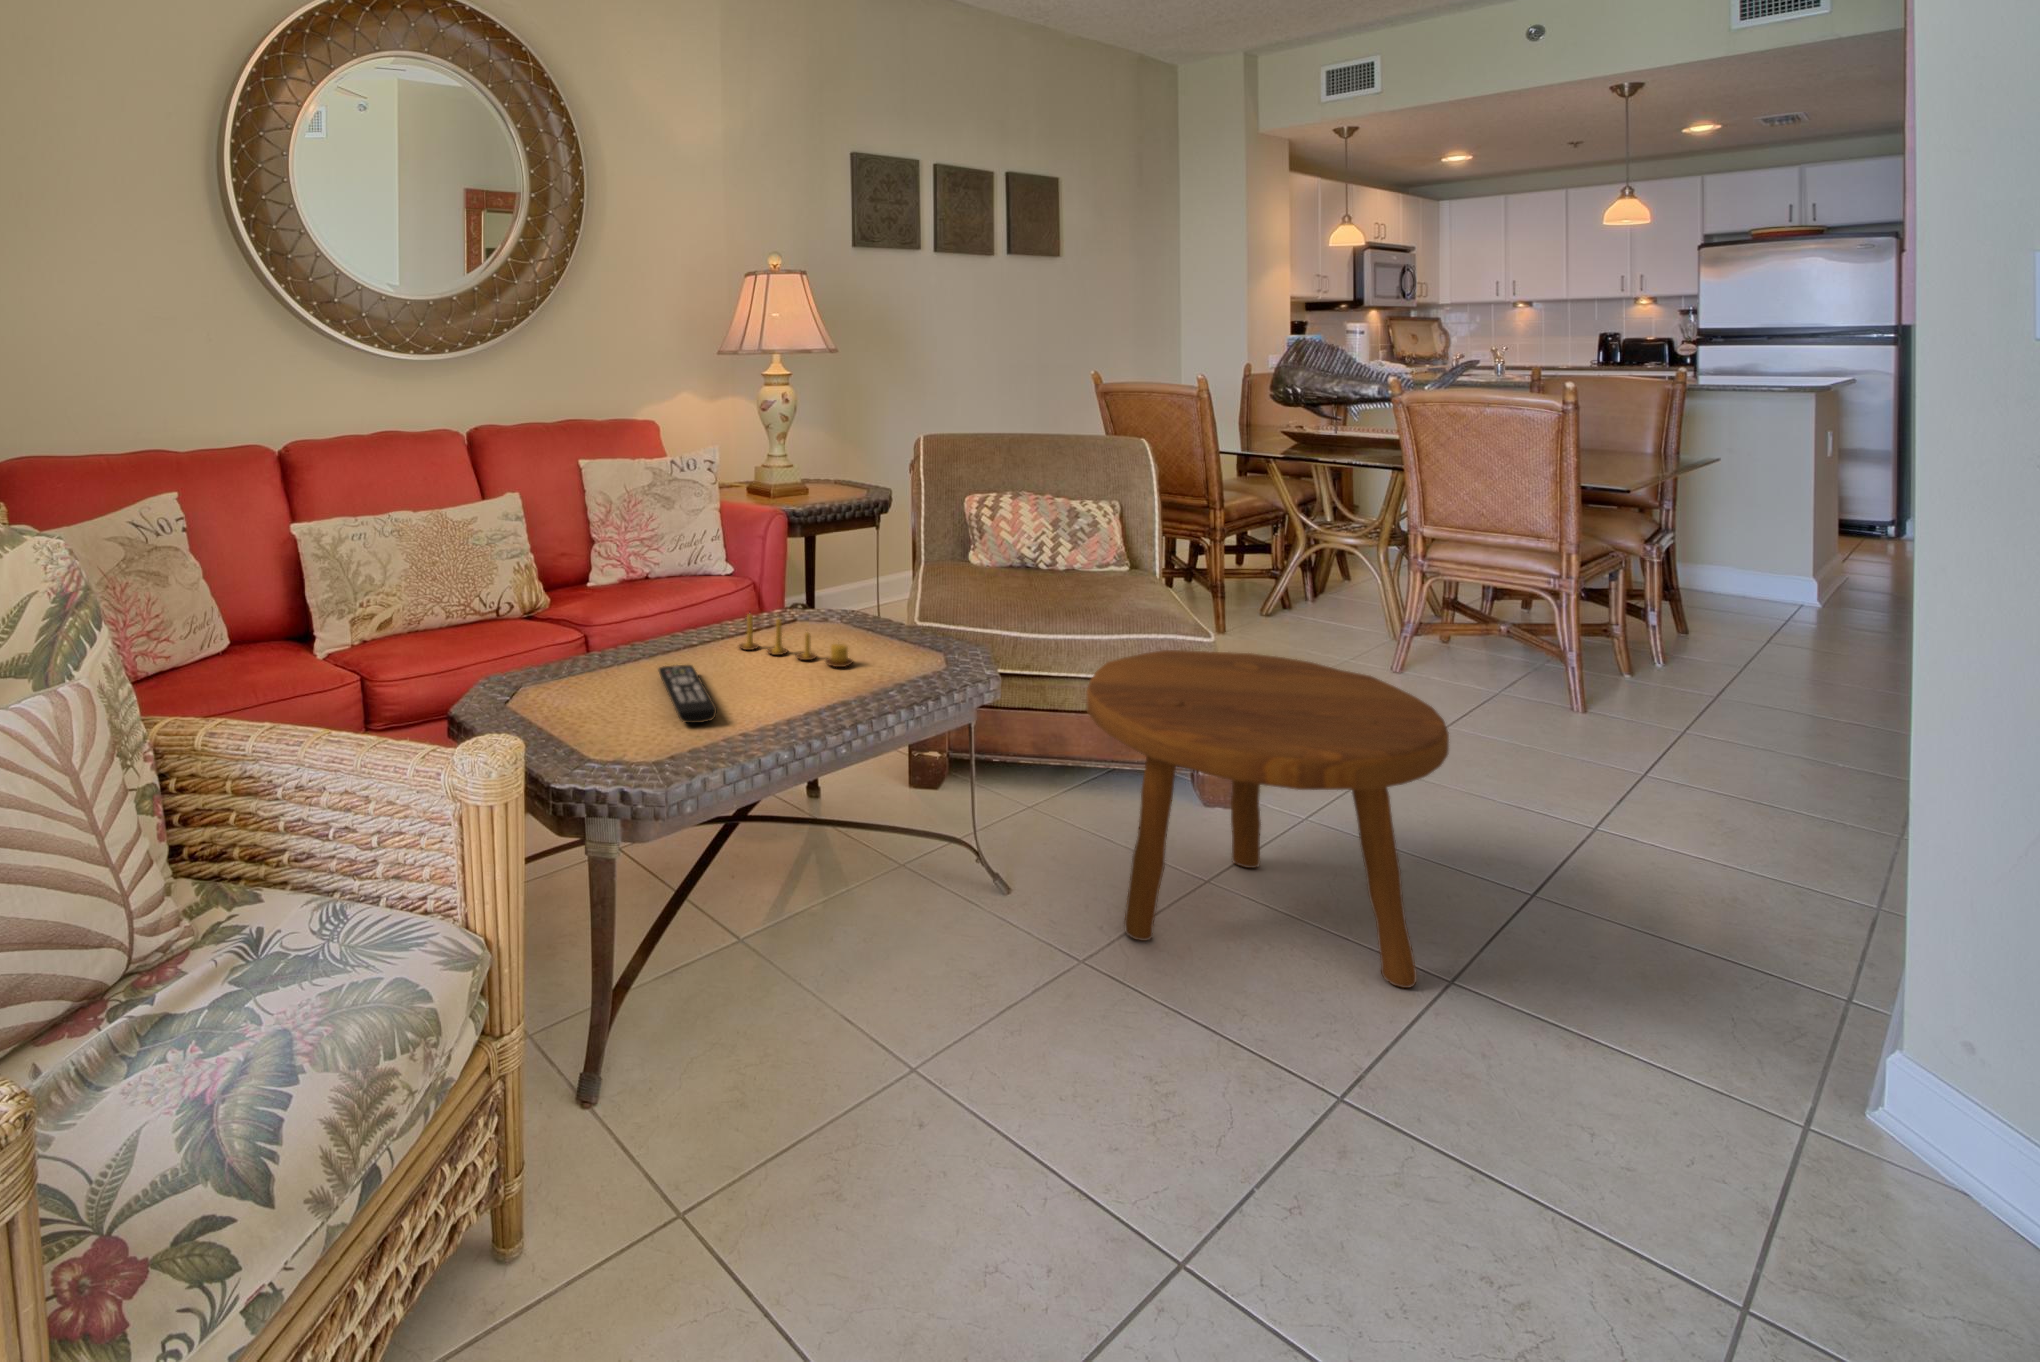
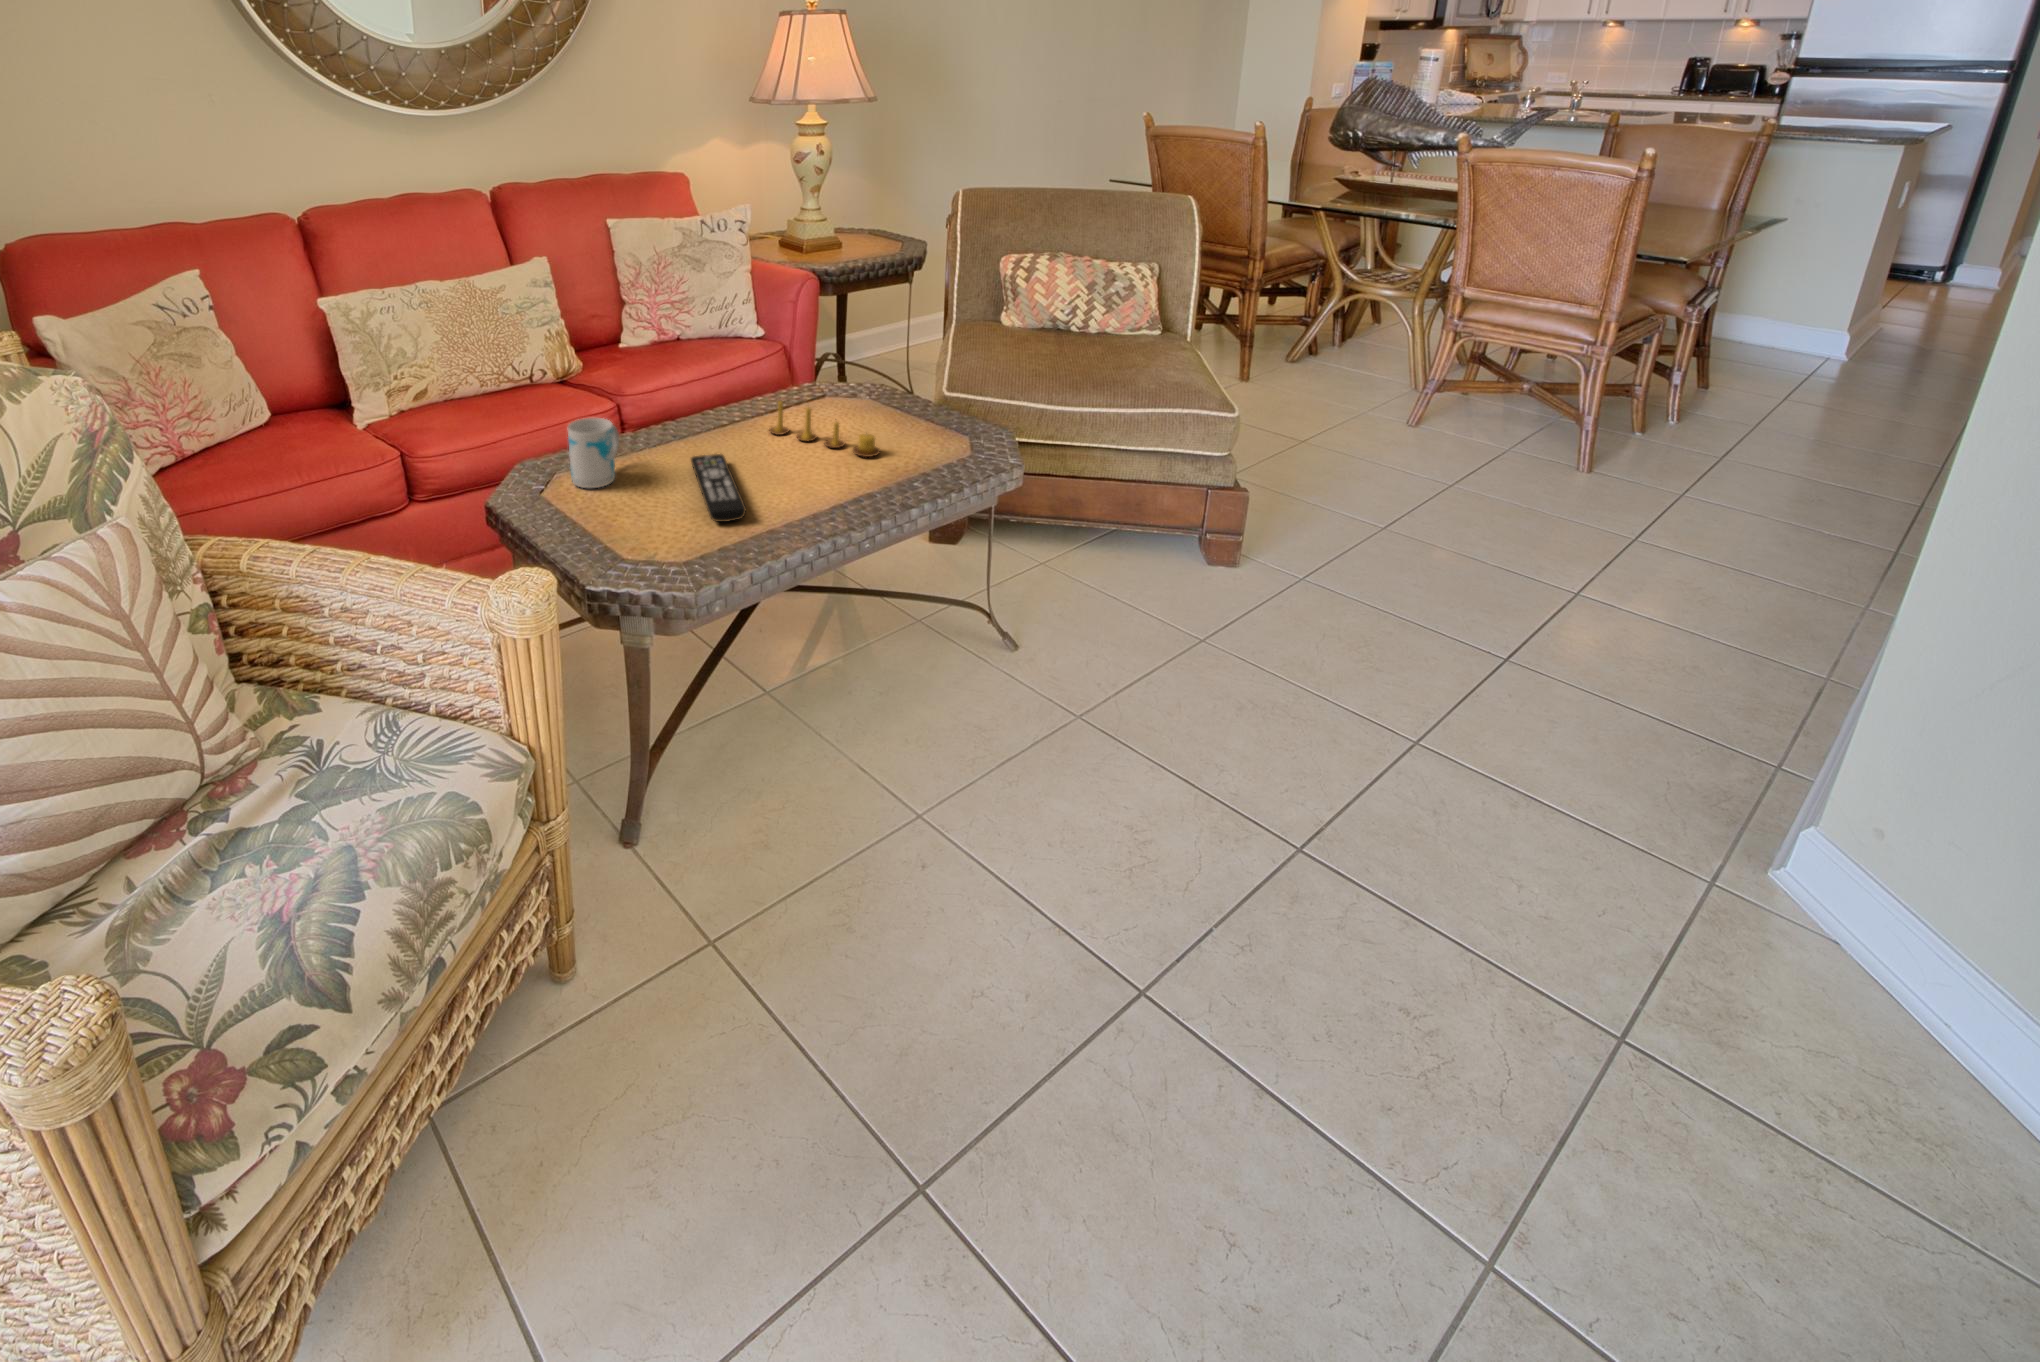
mug: none [534,624,585,697] -> present [568,418,619,488]
footstool: present [1087,650,1449,988] -> none [1104,430,1454,743]

